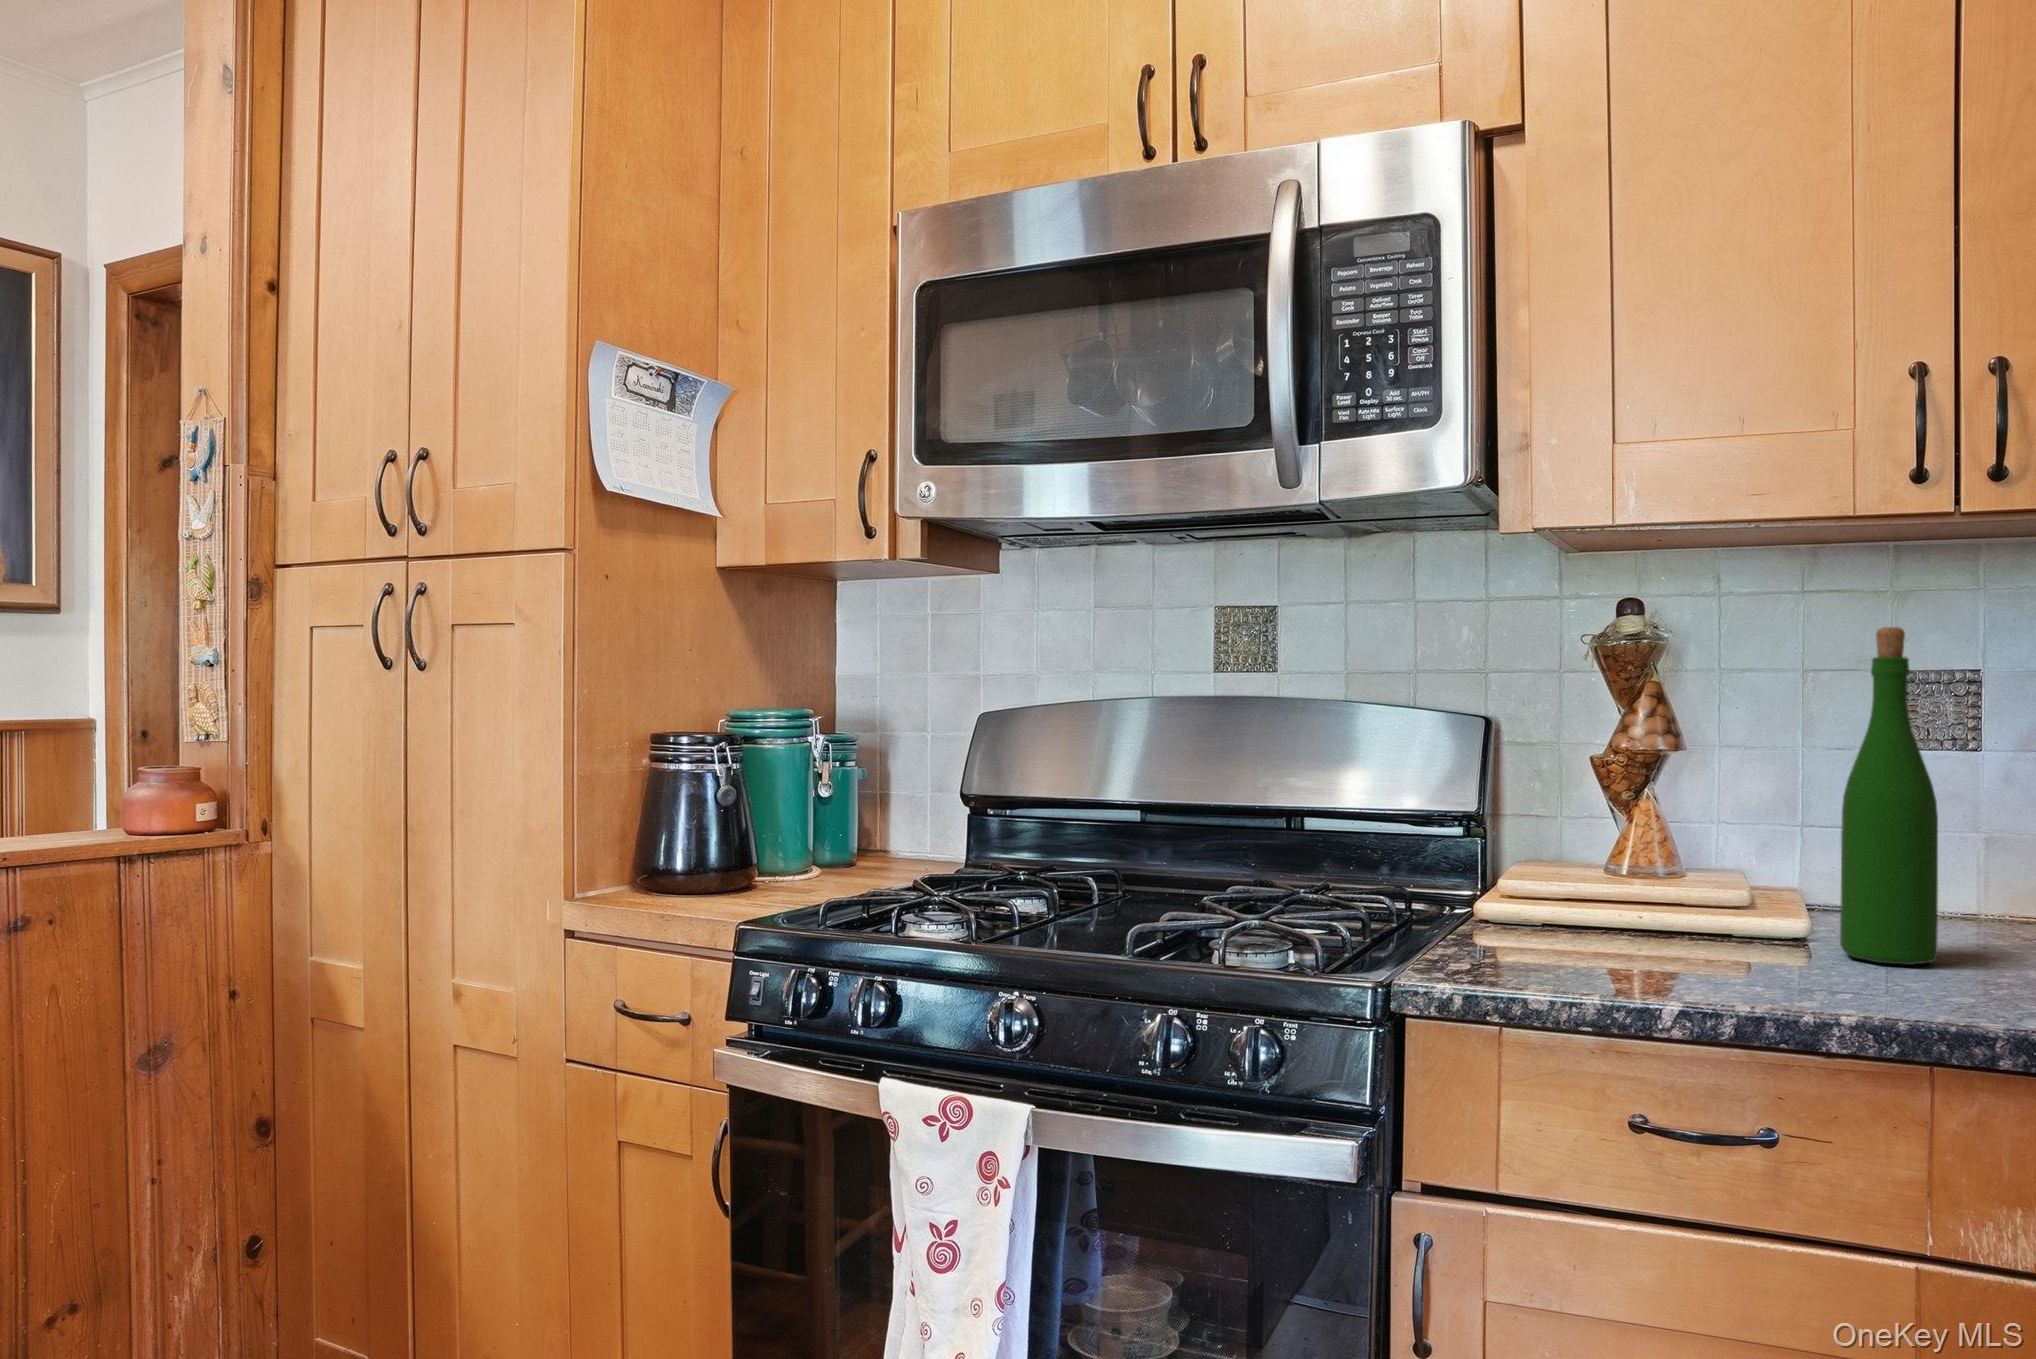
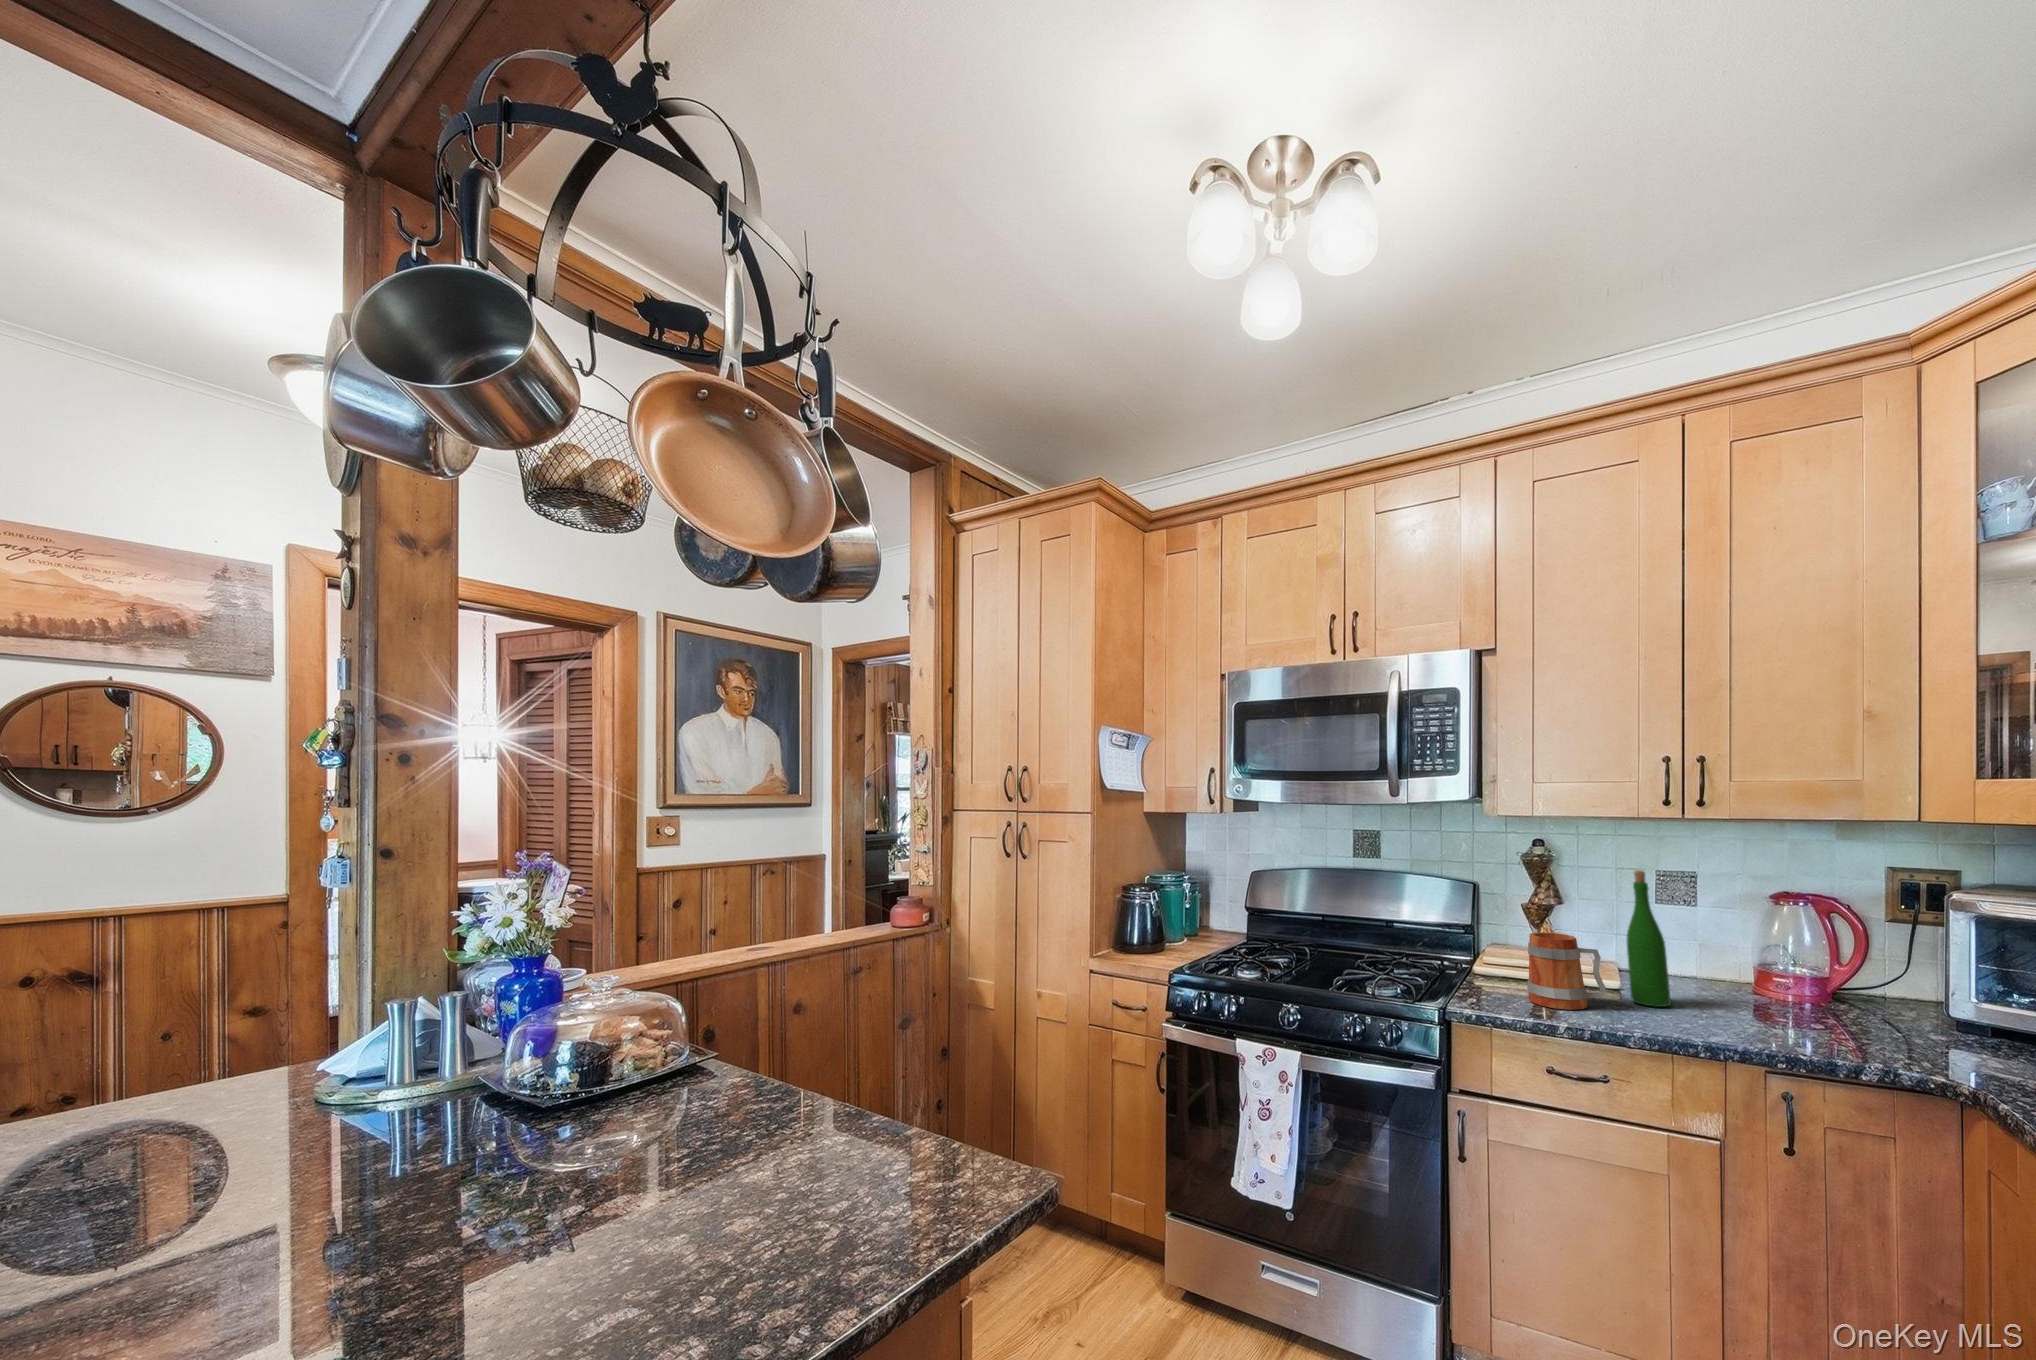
mug: none [1601,789,1793,974] -> present [1527,932,1606,1010]

